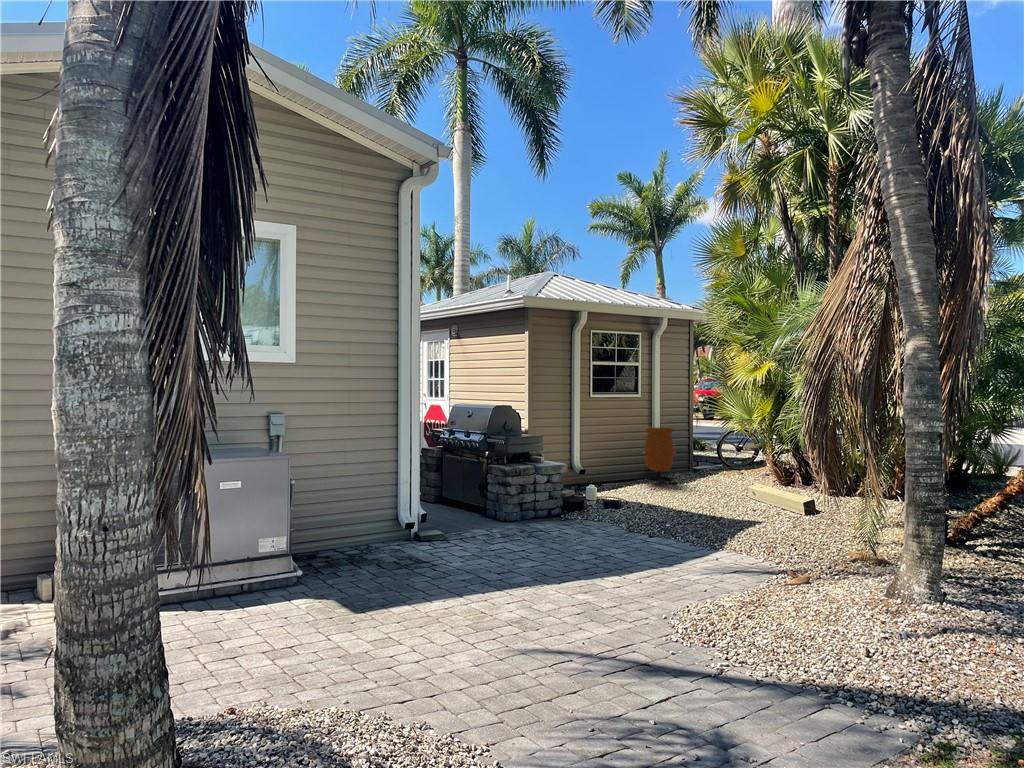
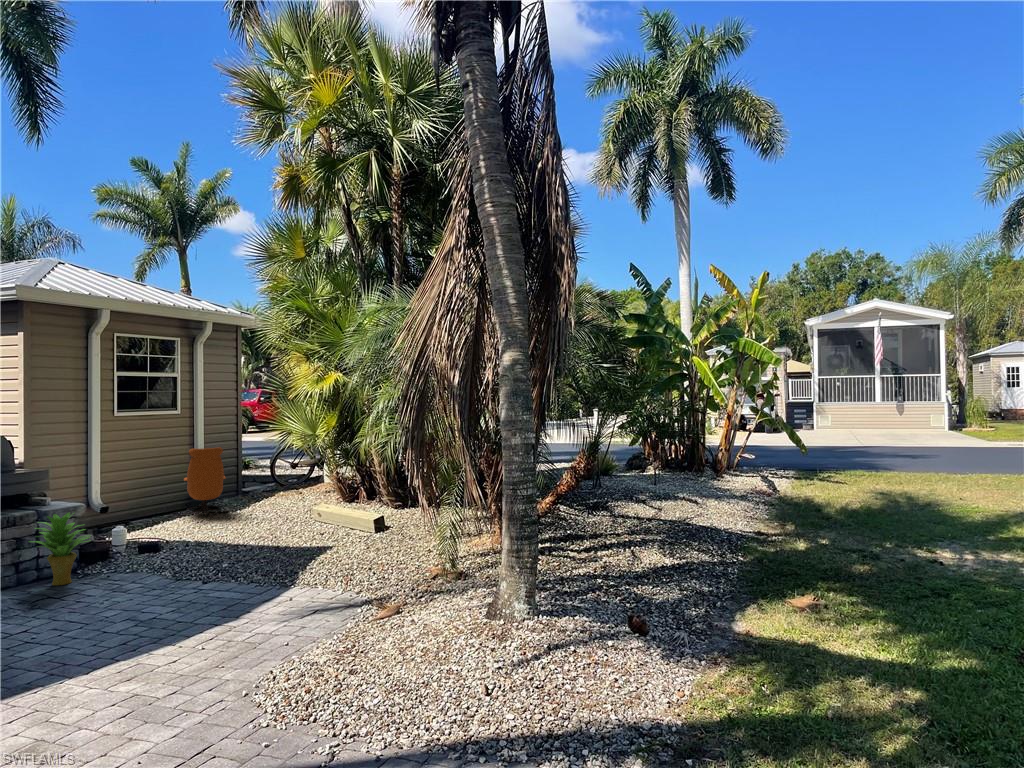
potted plant: none [533,468,572,520] -> present [32,513,89,585]

